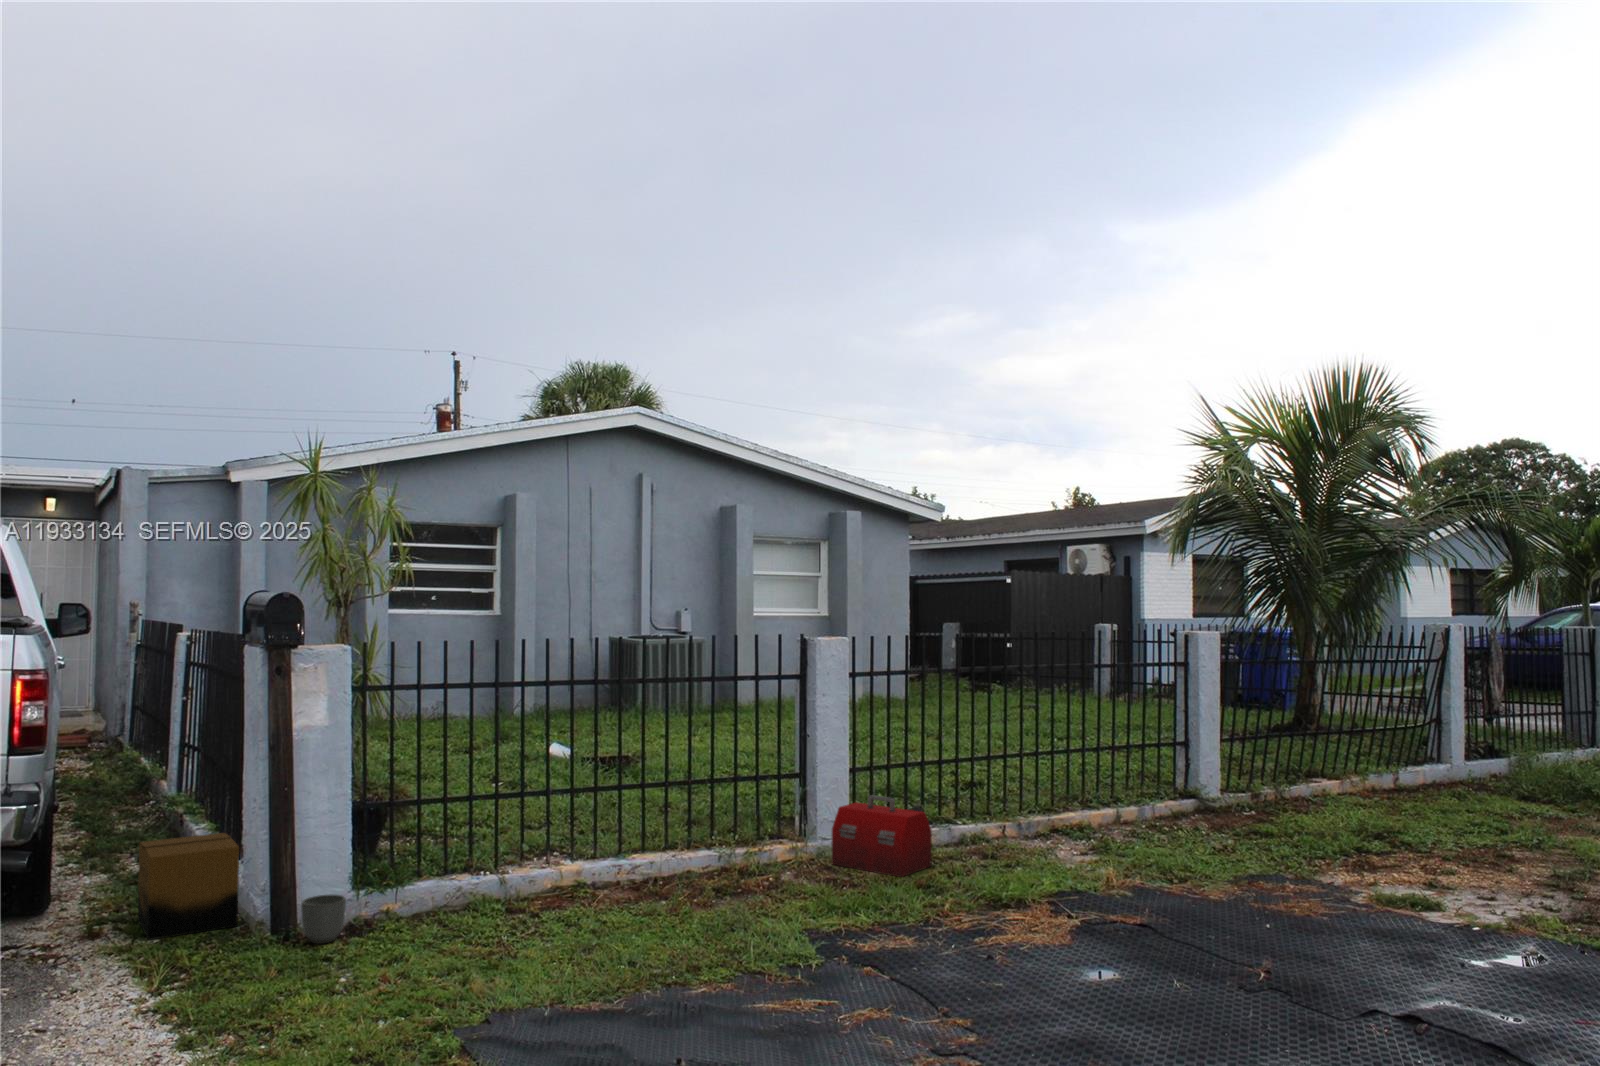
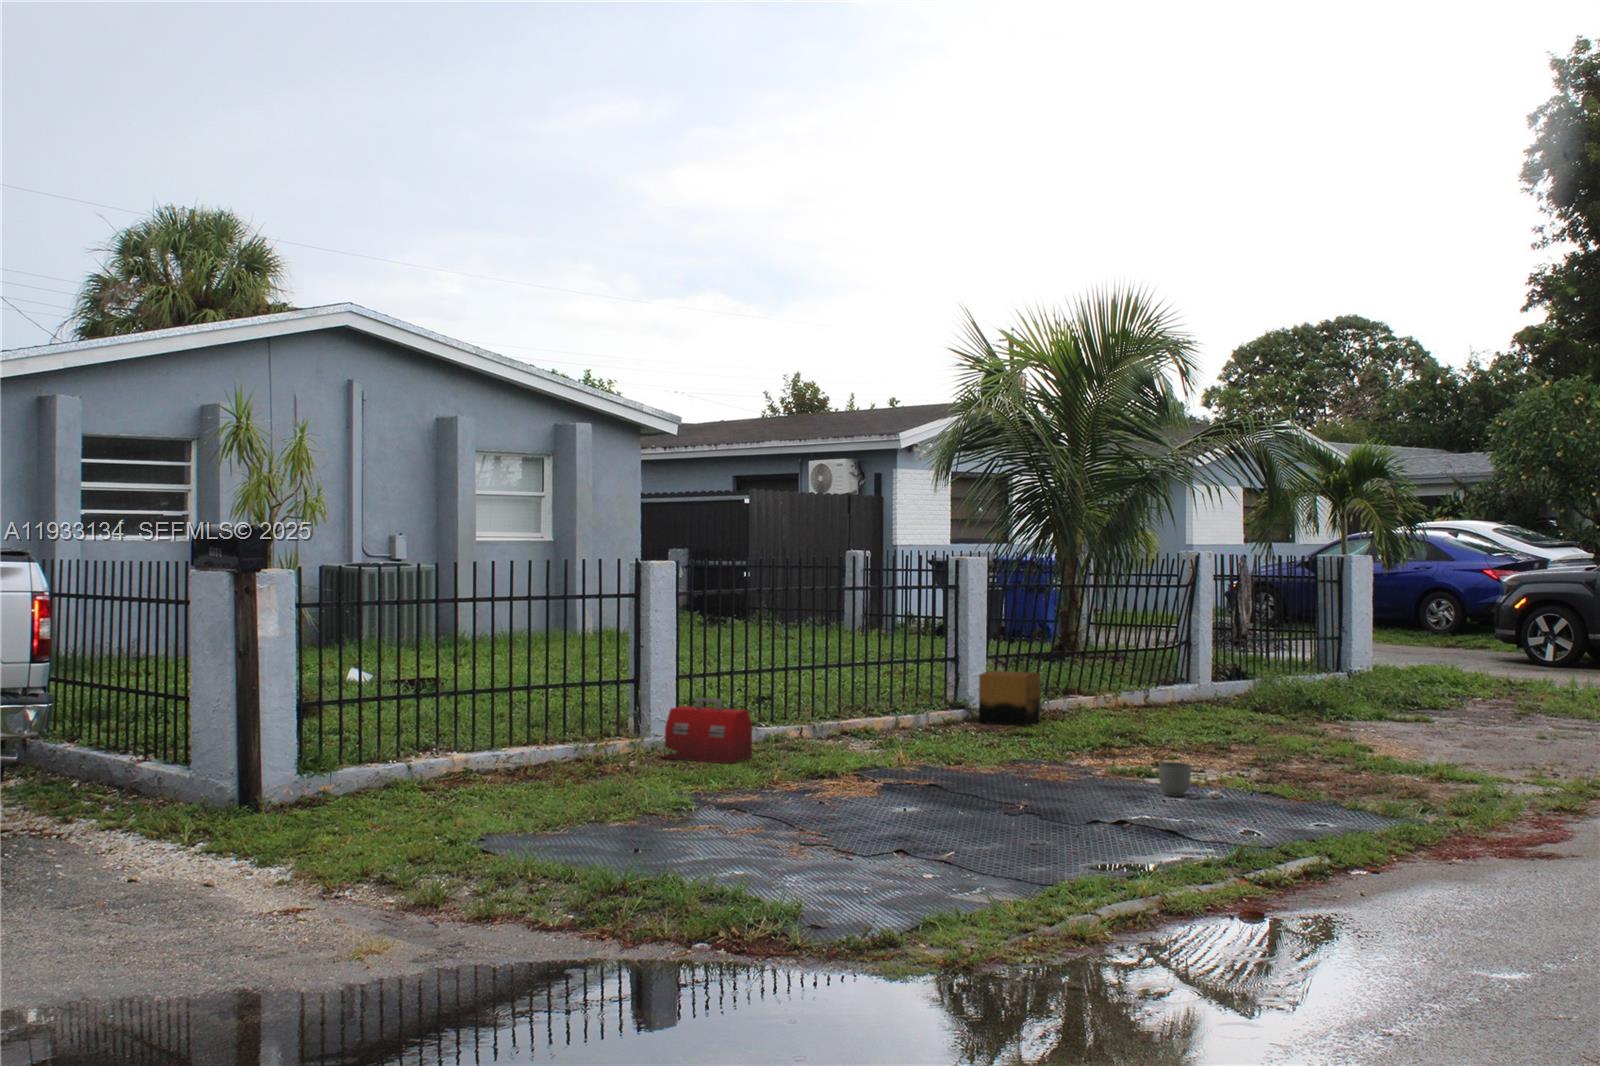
cardboard box: present [138,833,239,940] -> present [979,671,1040,726]
planter: present [301,894,346,944] -> present [1159,762,1192,797]

